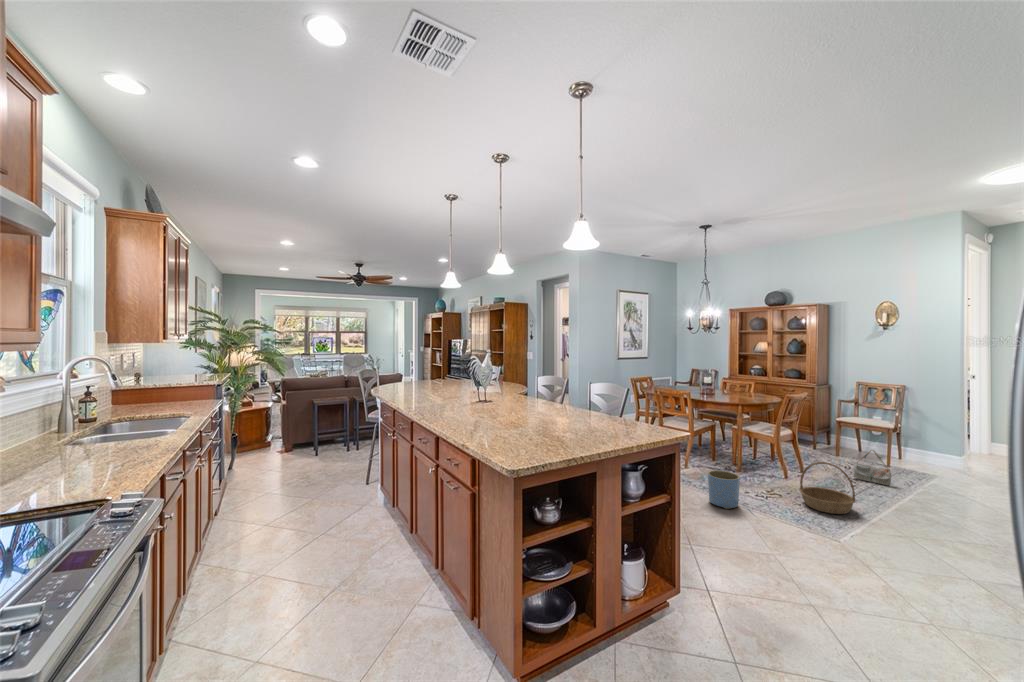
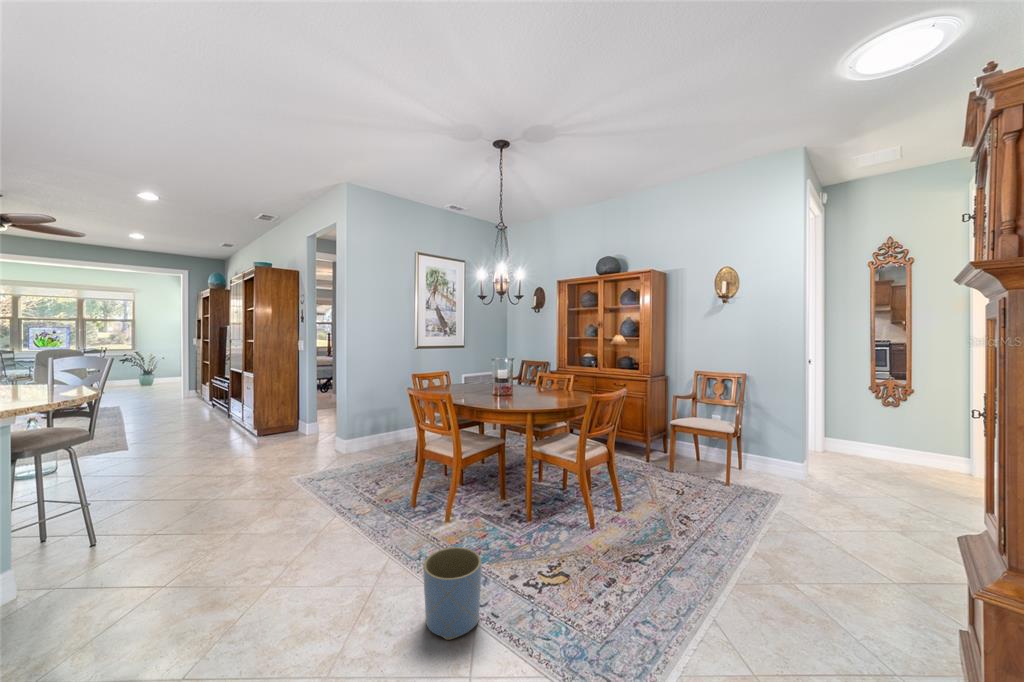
bag: present [853,450,891,485] -> none [685,471,734,527]
basket: present [800,462,855,514] -> none [594,519,680,626]

